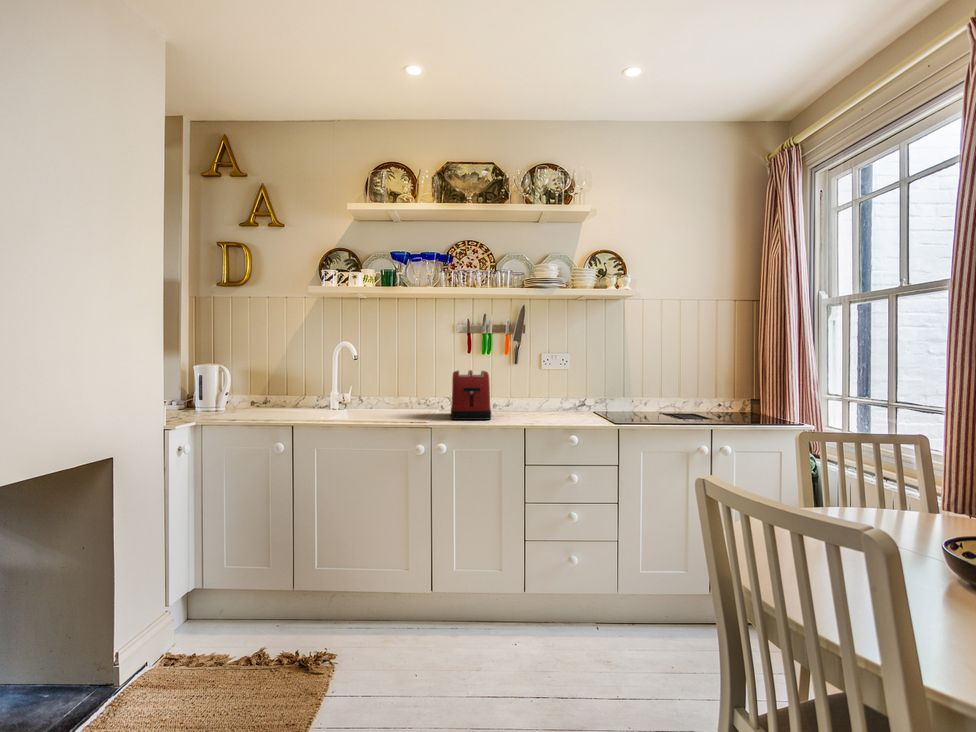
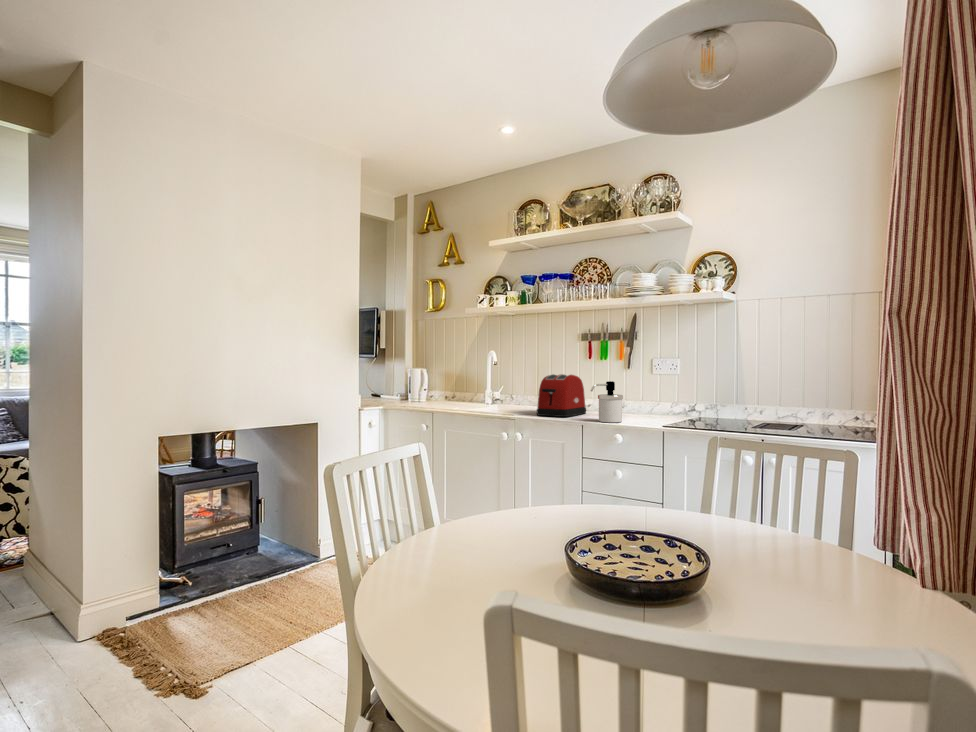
soap dispenser: none [536,377,563,422] -> present [591,381,623,423]

